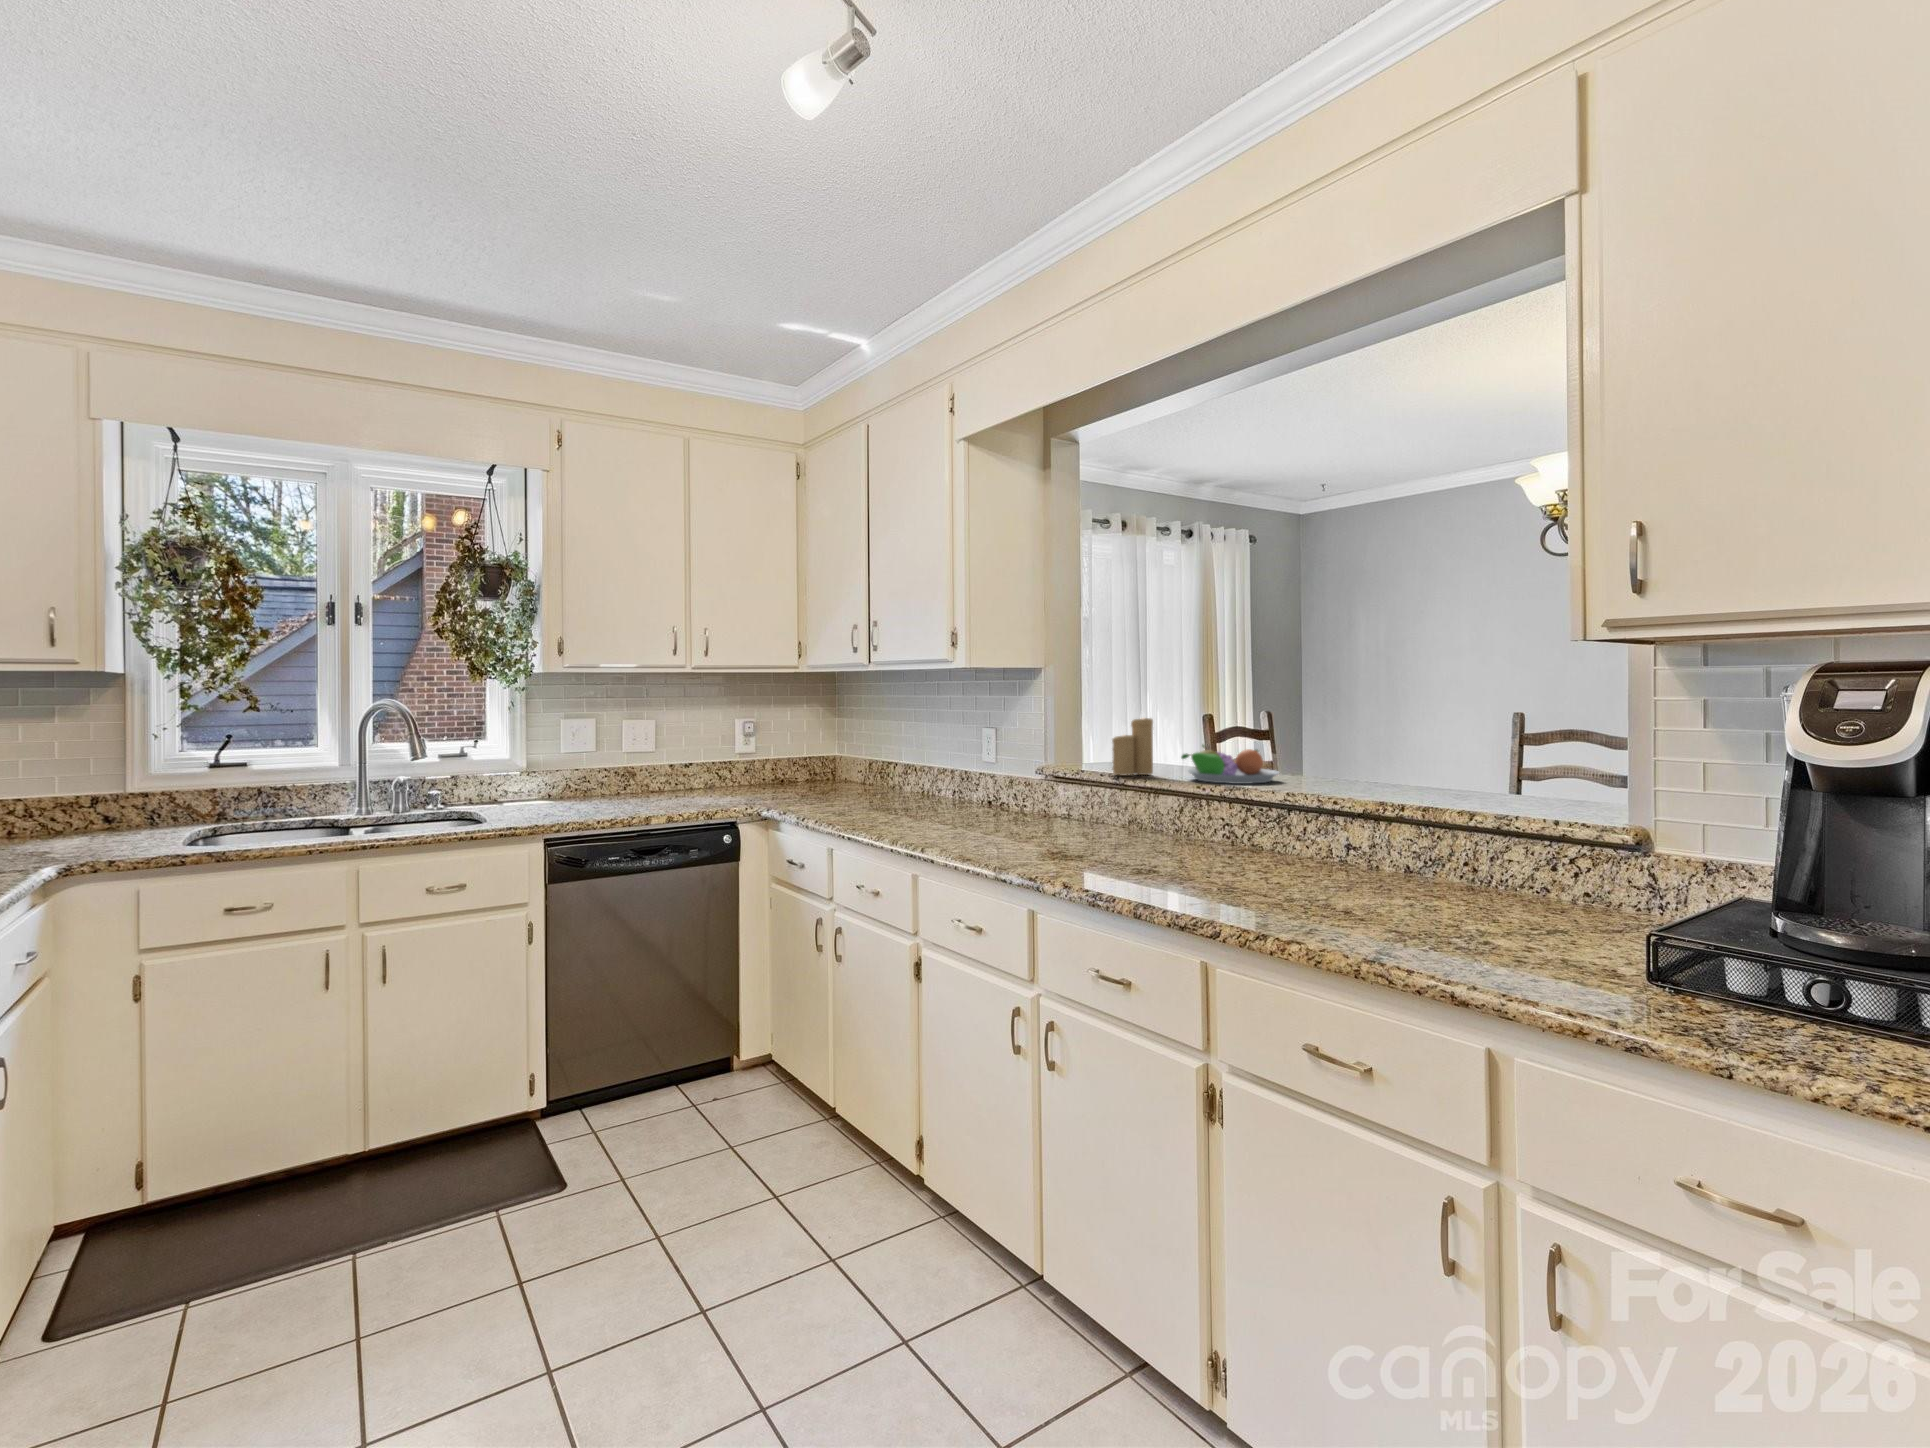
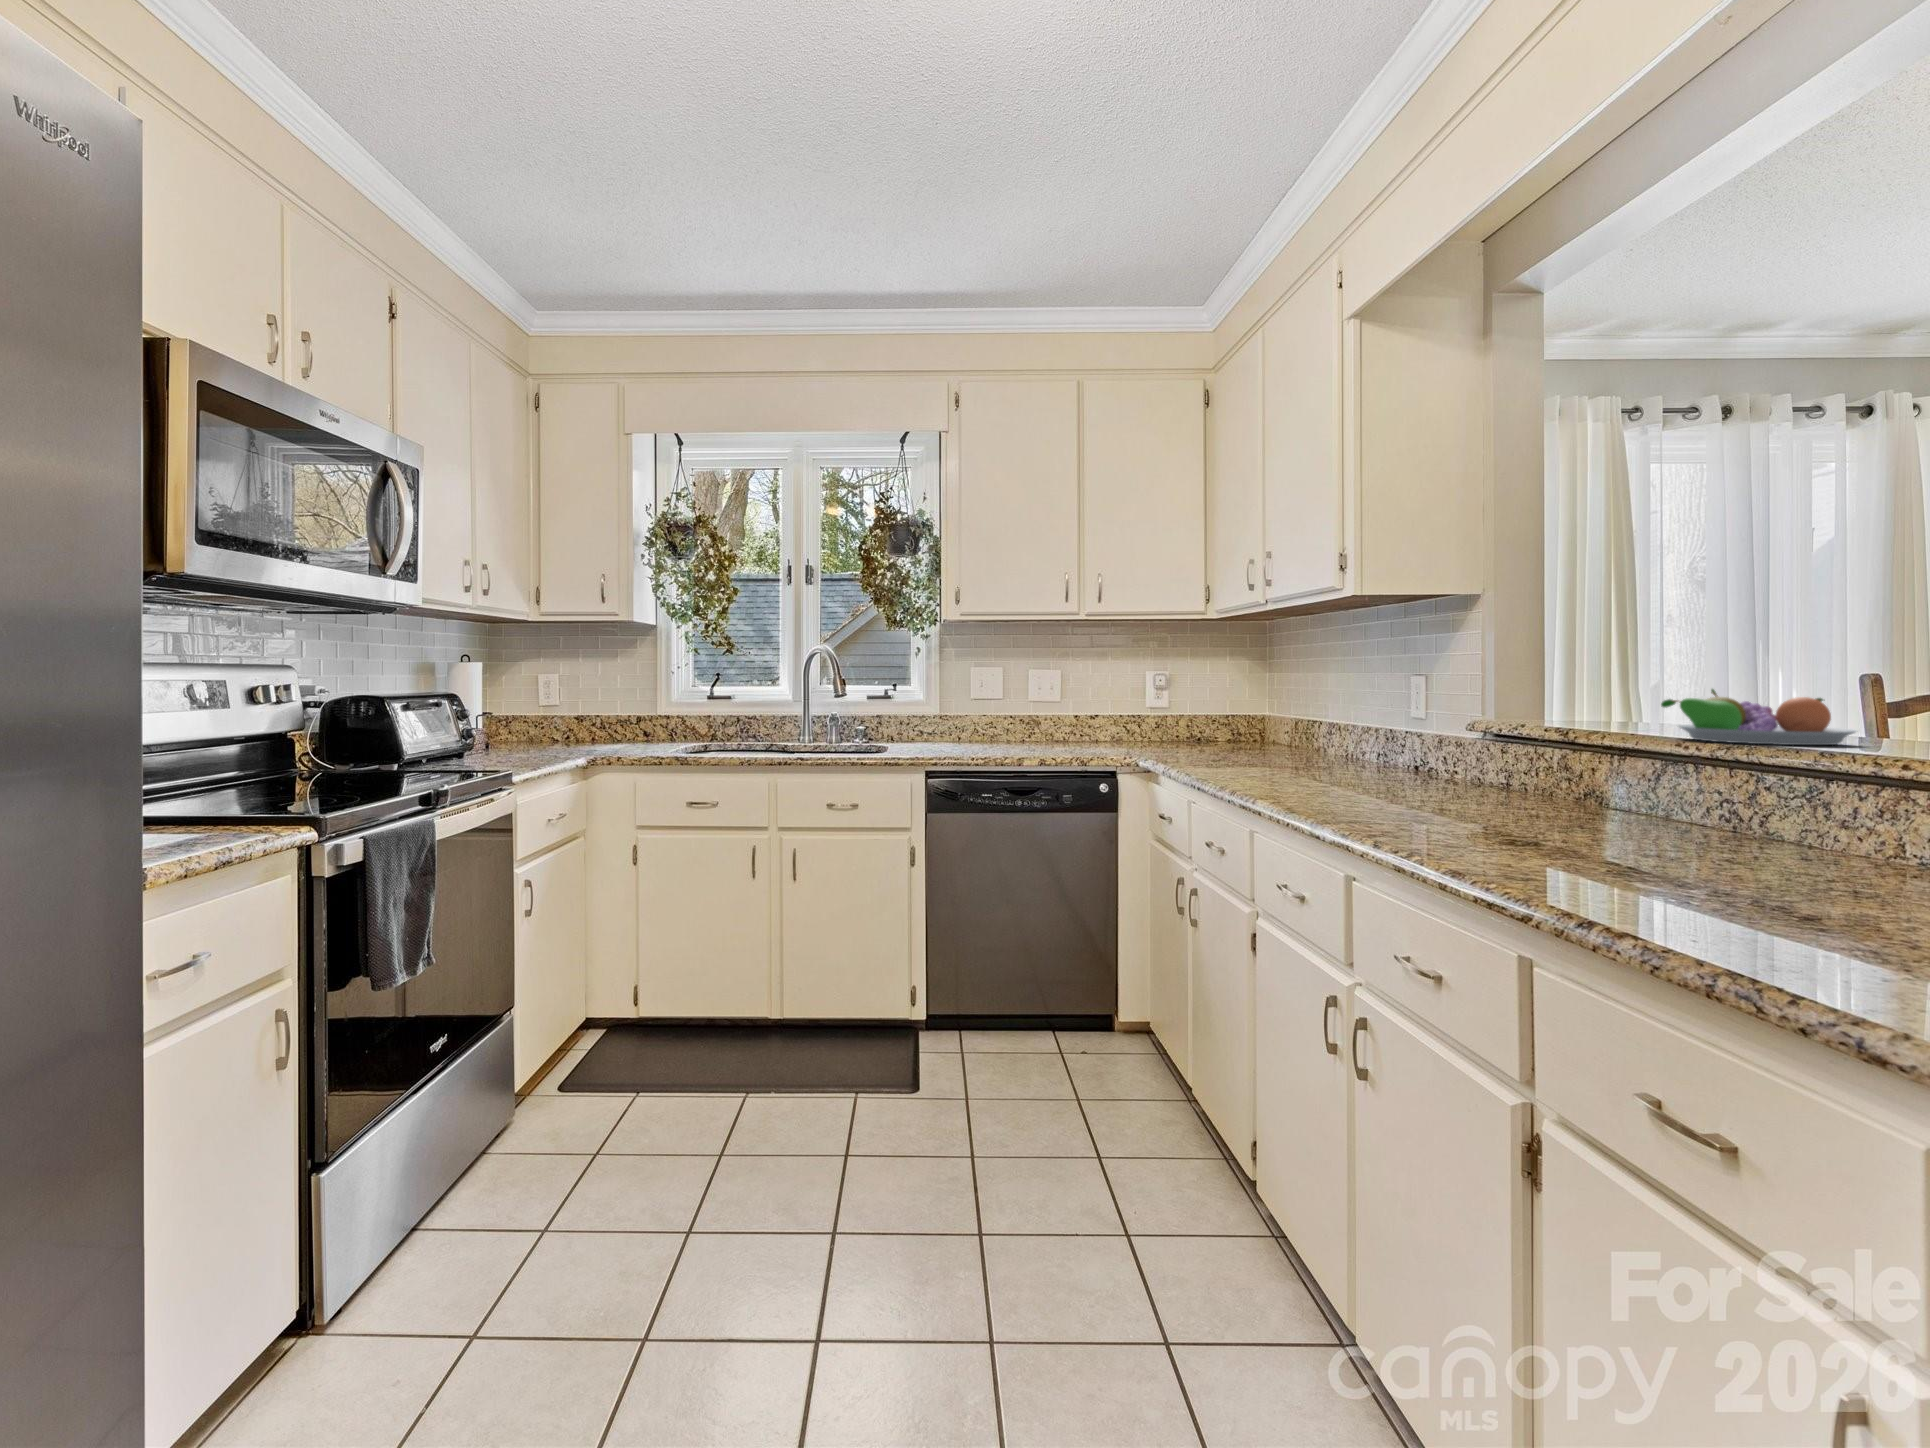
candle: present [1112,712,1153,775] -> none [1561,644,1633,733]

